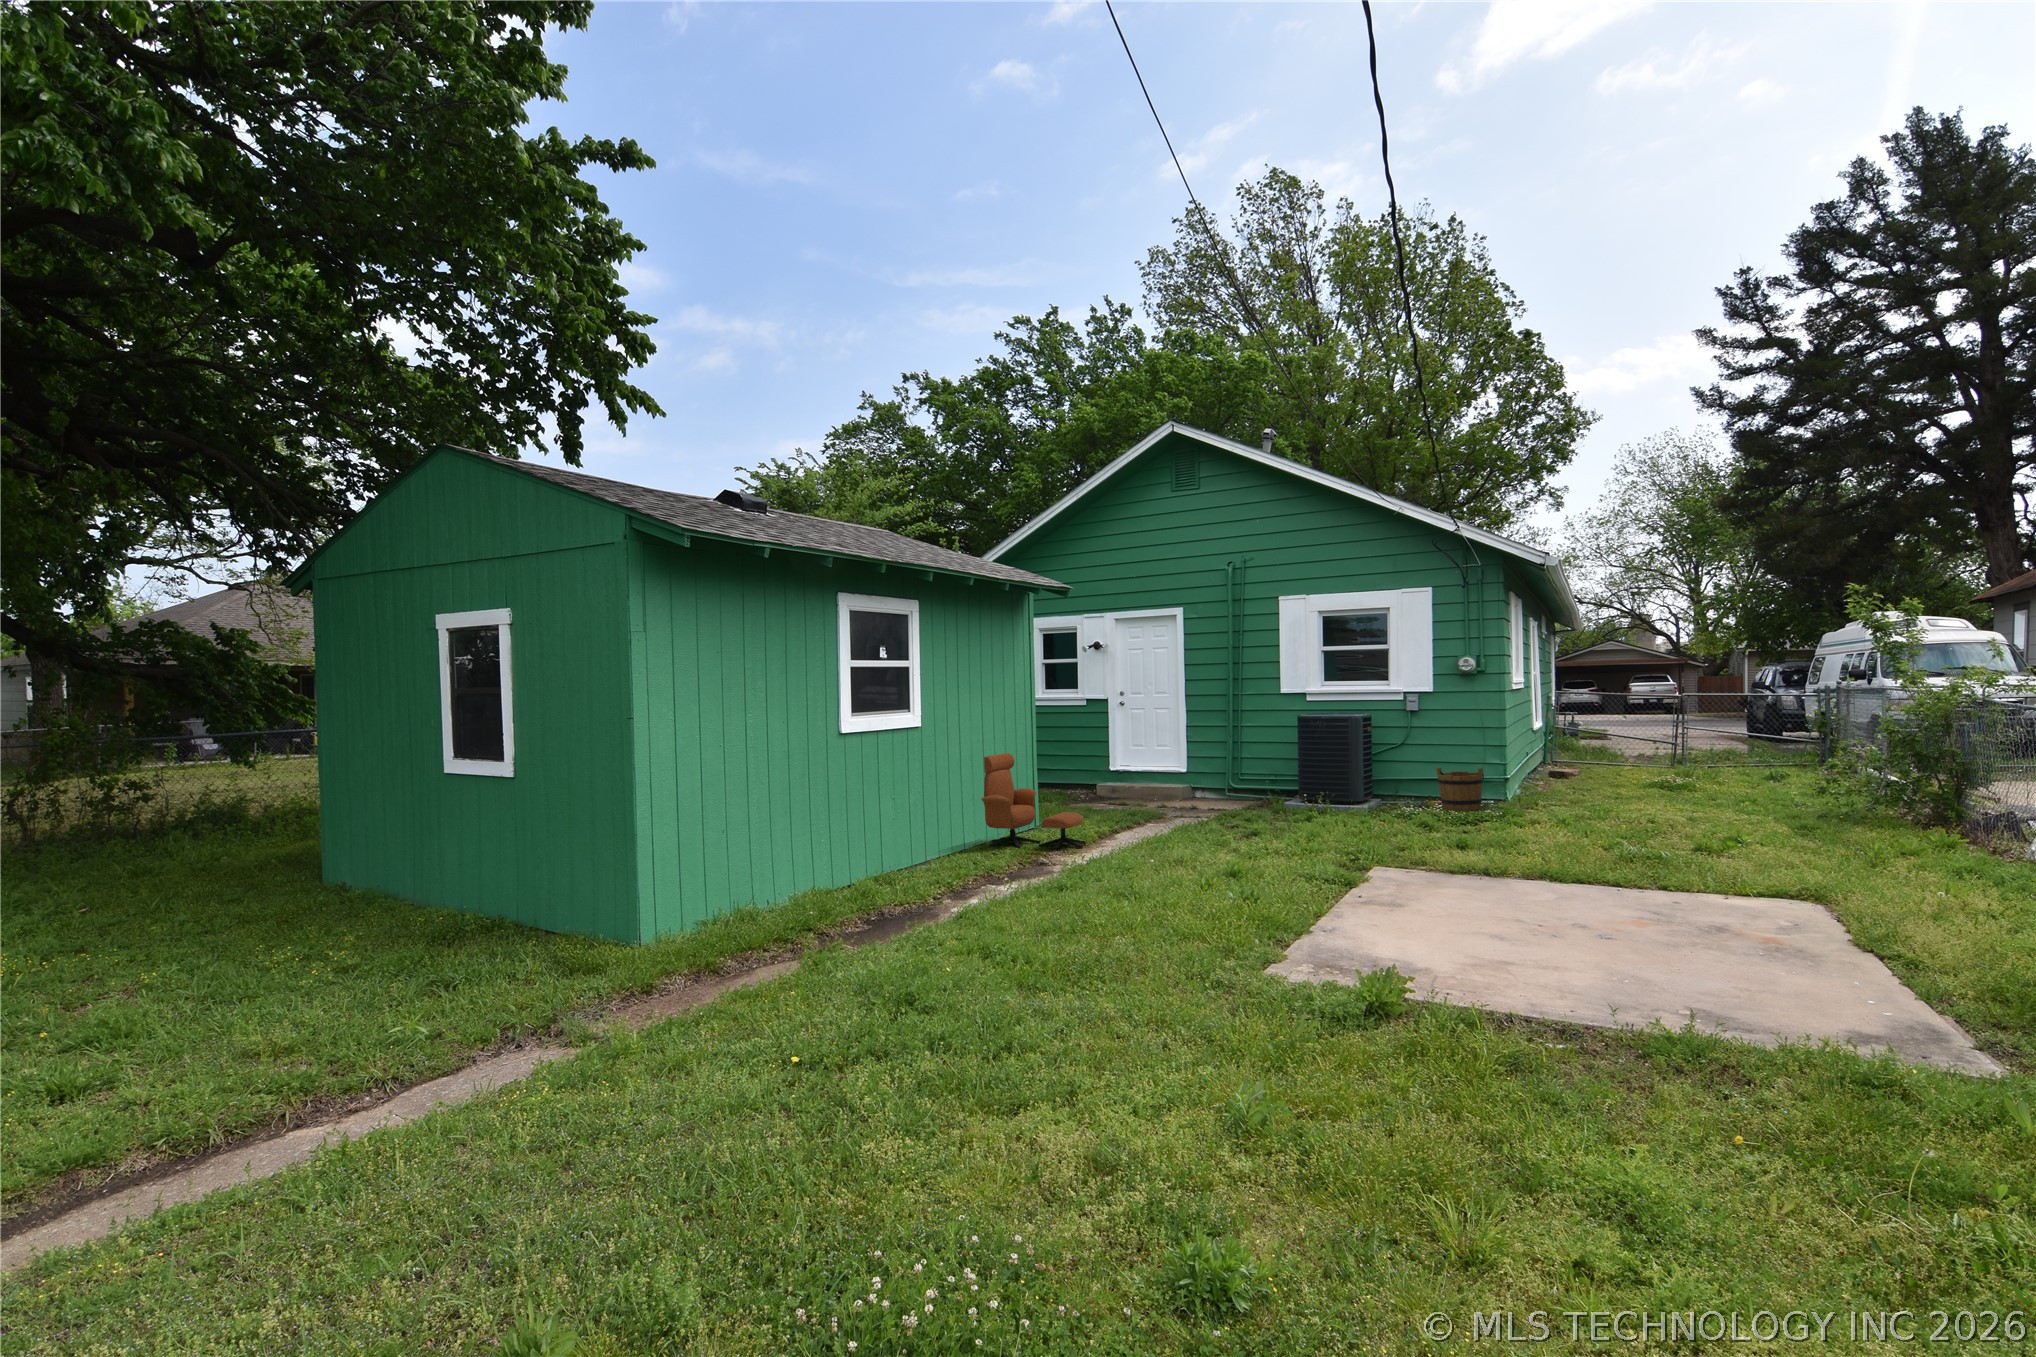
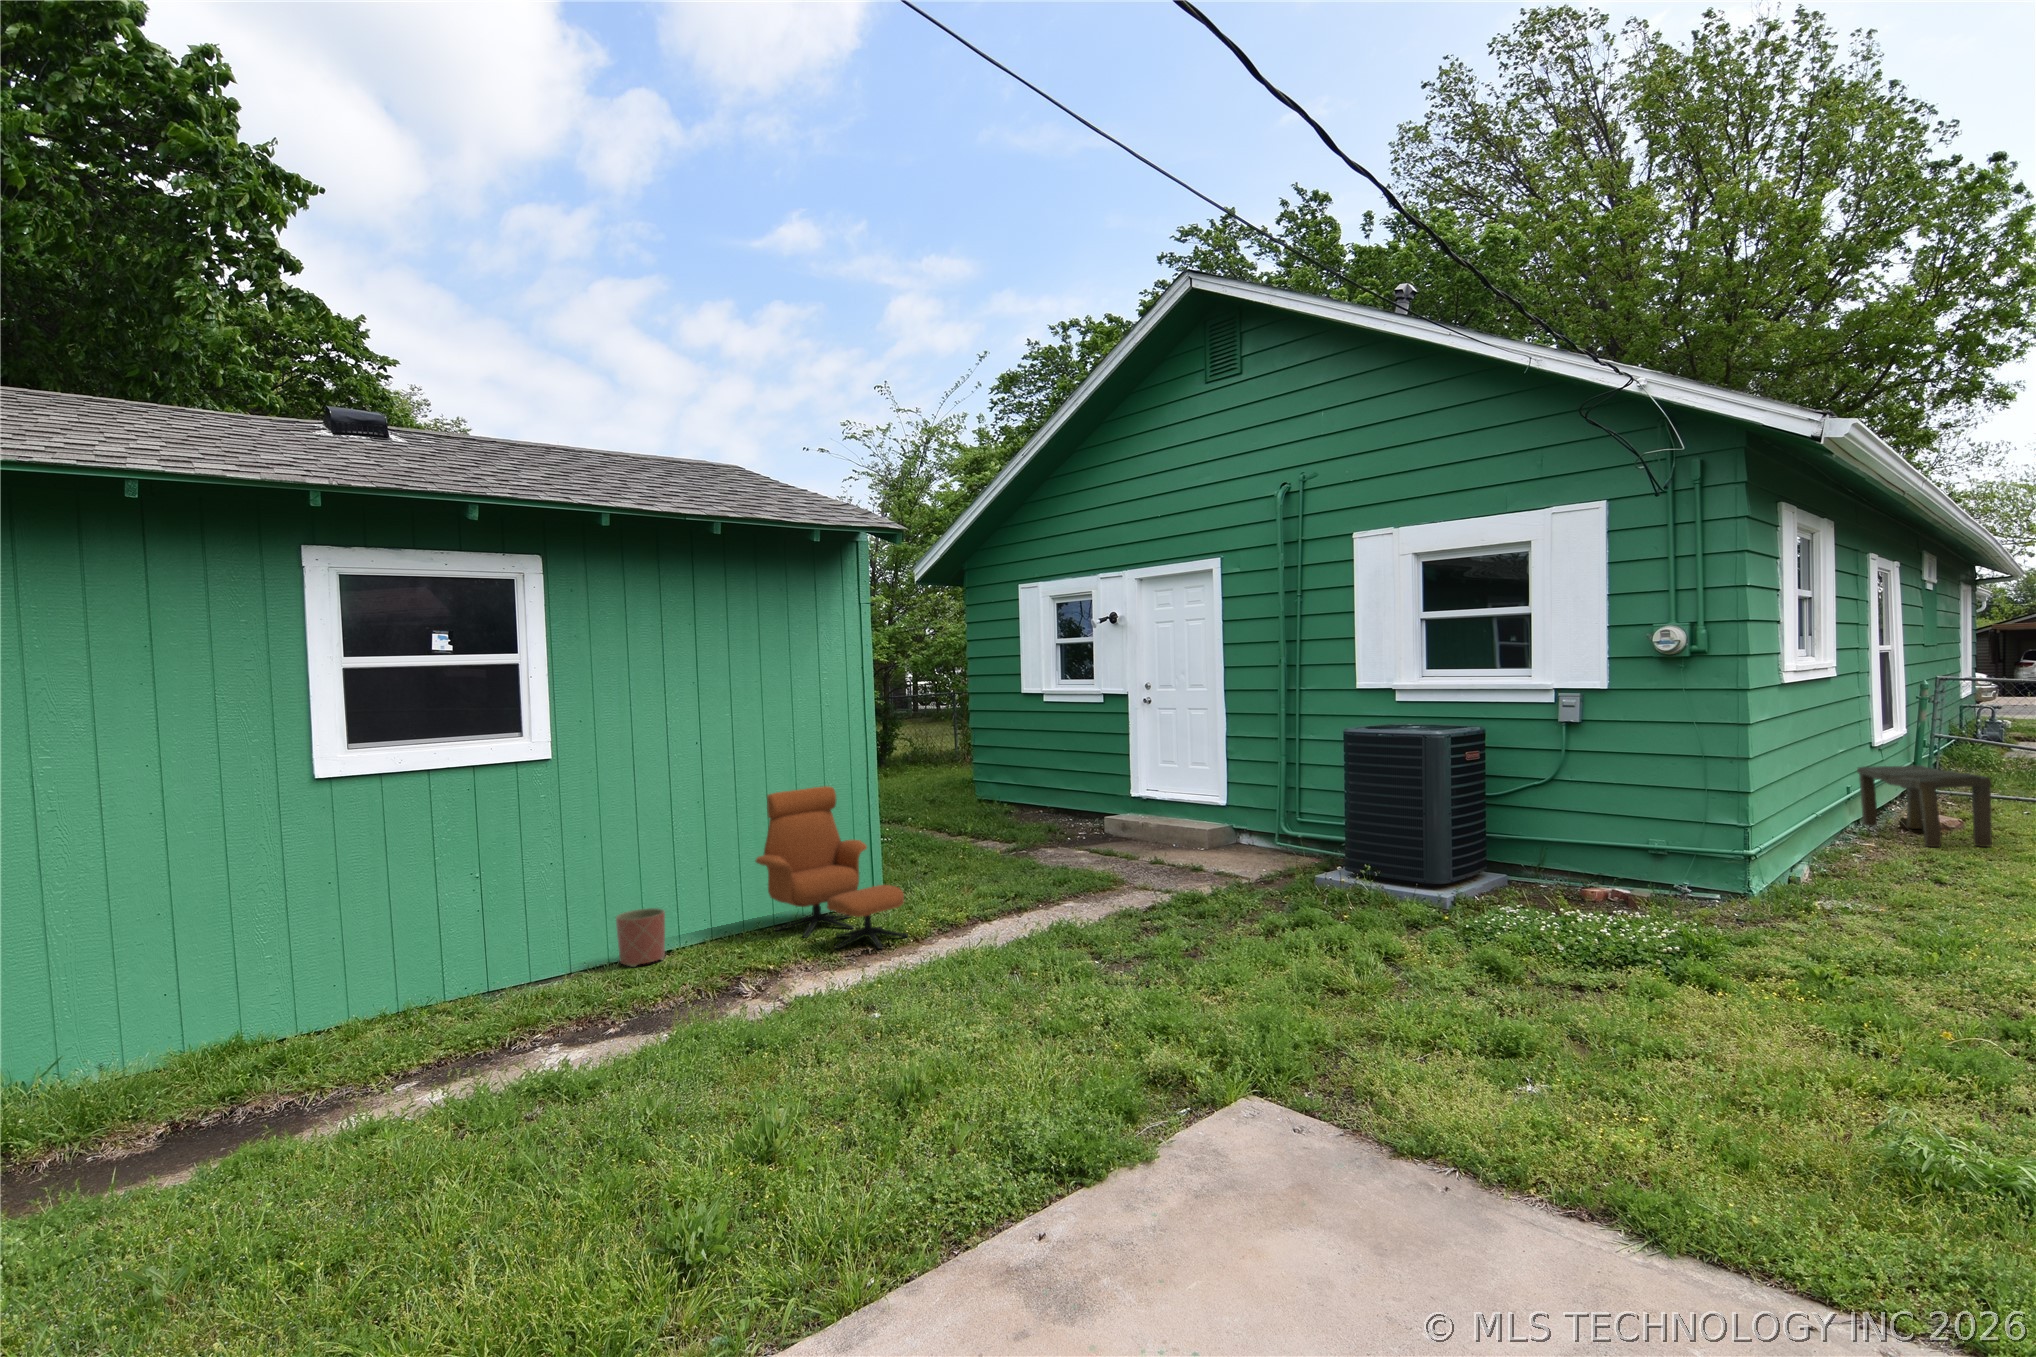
bench: none [1528,741,1596,784] -> present [1857,765,1992,847]
bucket: present [1436,767,1484,811] -> none [1605,824,1698,909]
planter: none [925,829,954,863] -> present [616,908,665,967]

